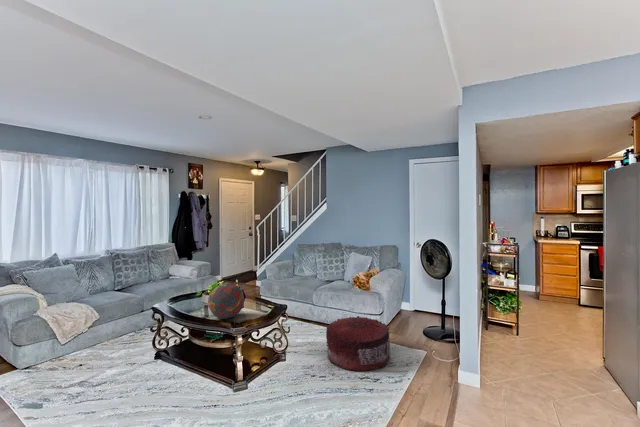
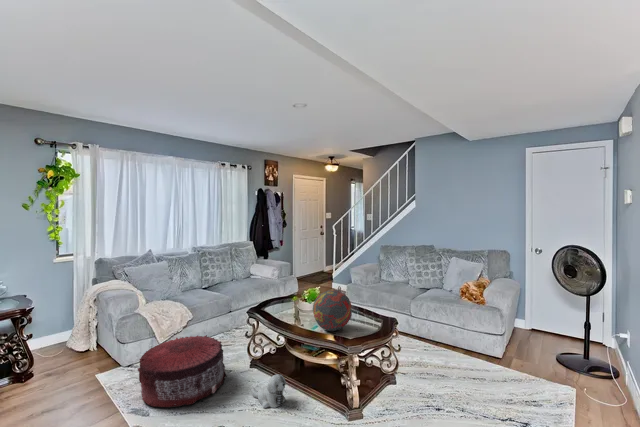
pouf: present [326,316,390,371] -> present [138,335,227,407]
plush toy: none [149,360,181,391] -> present [251,374,286,408]

